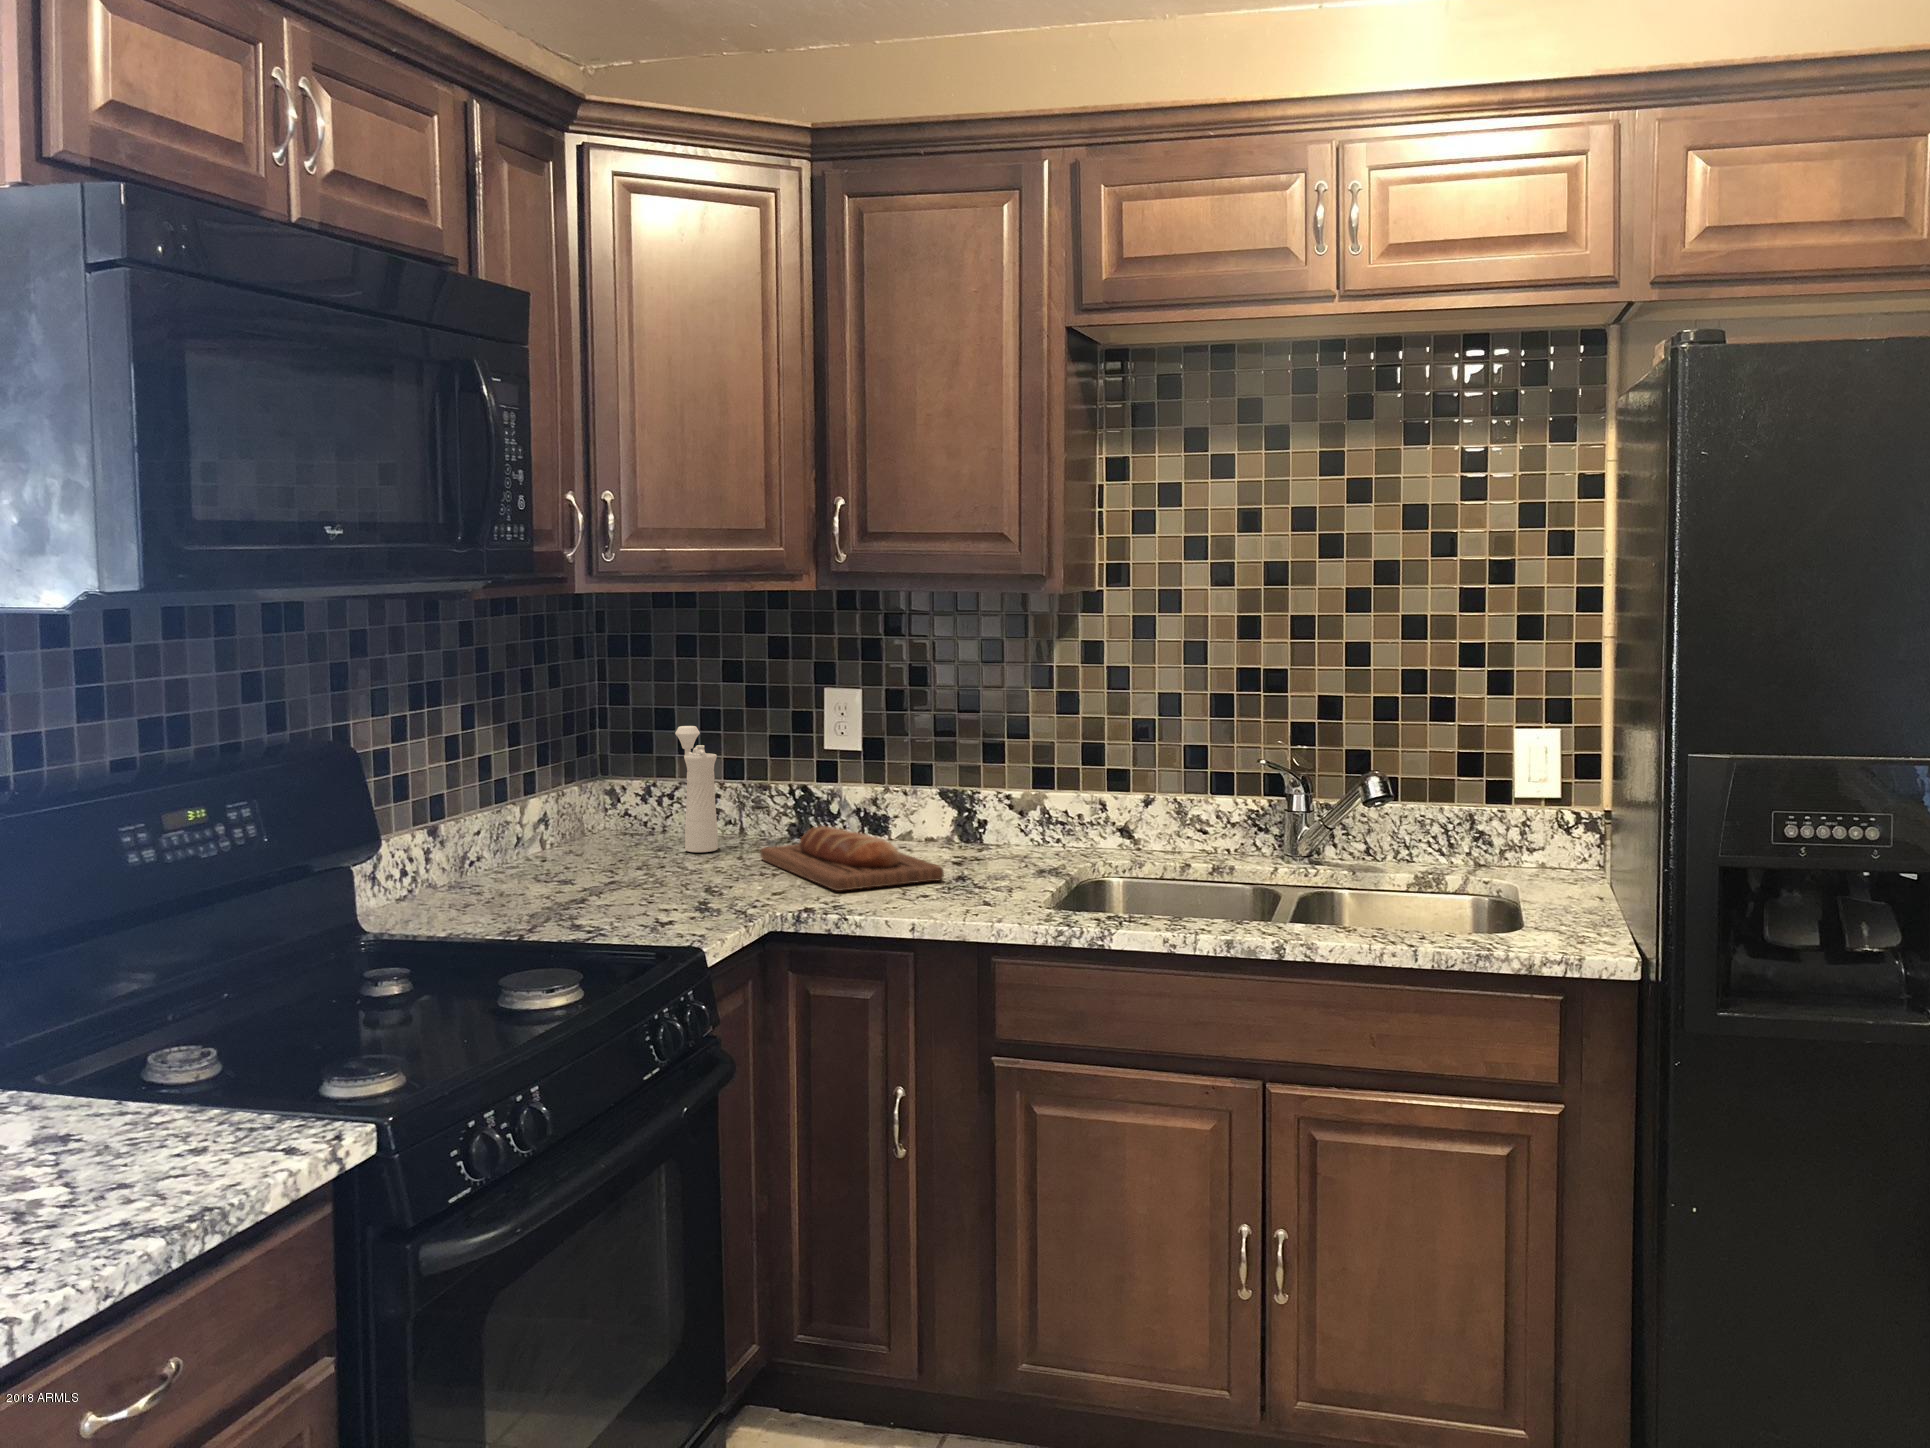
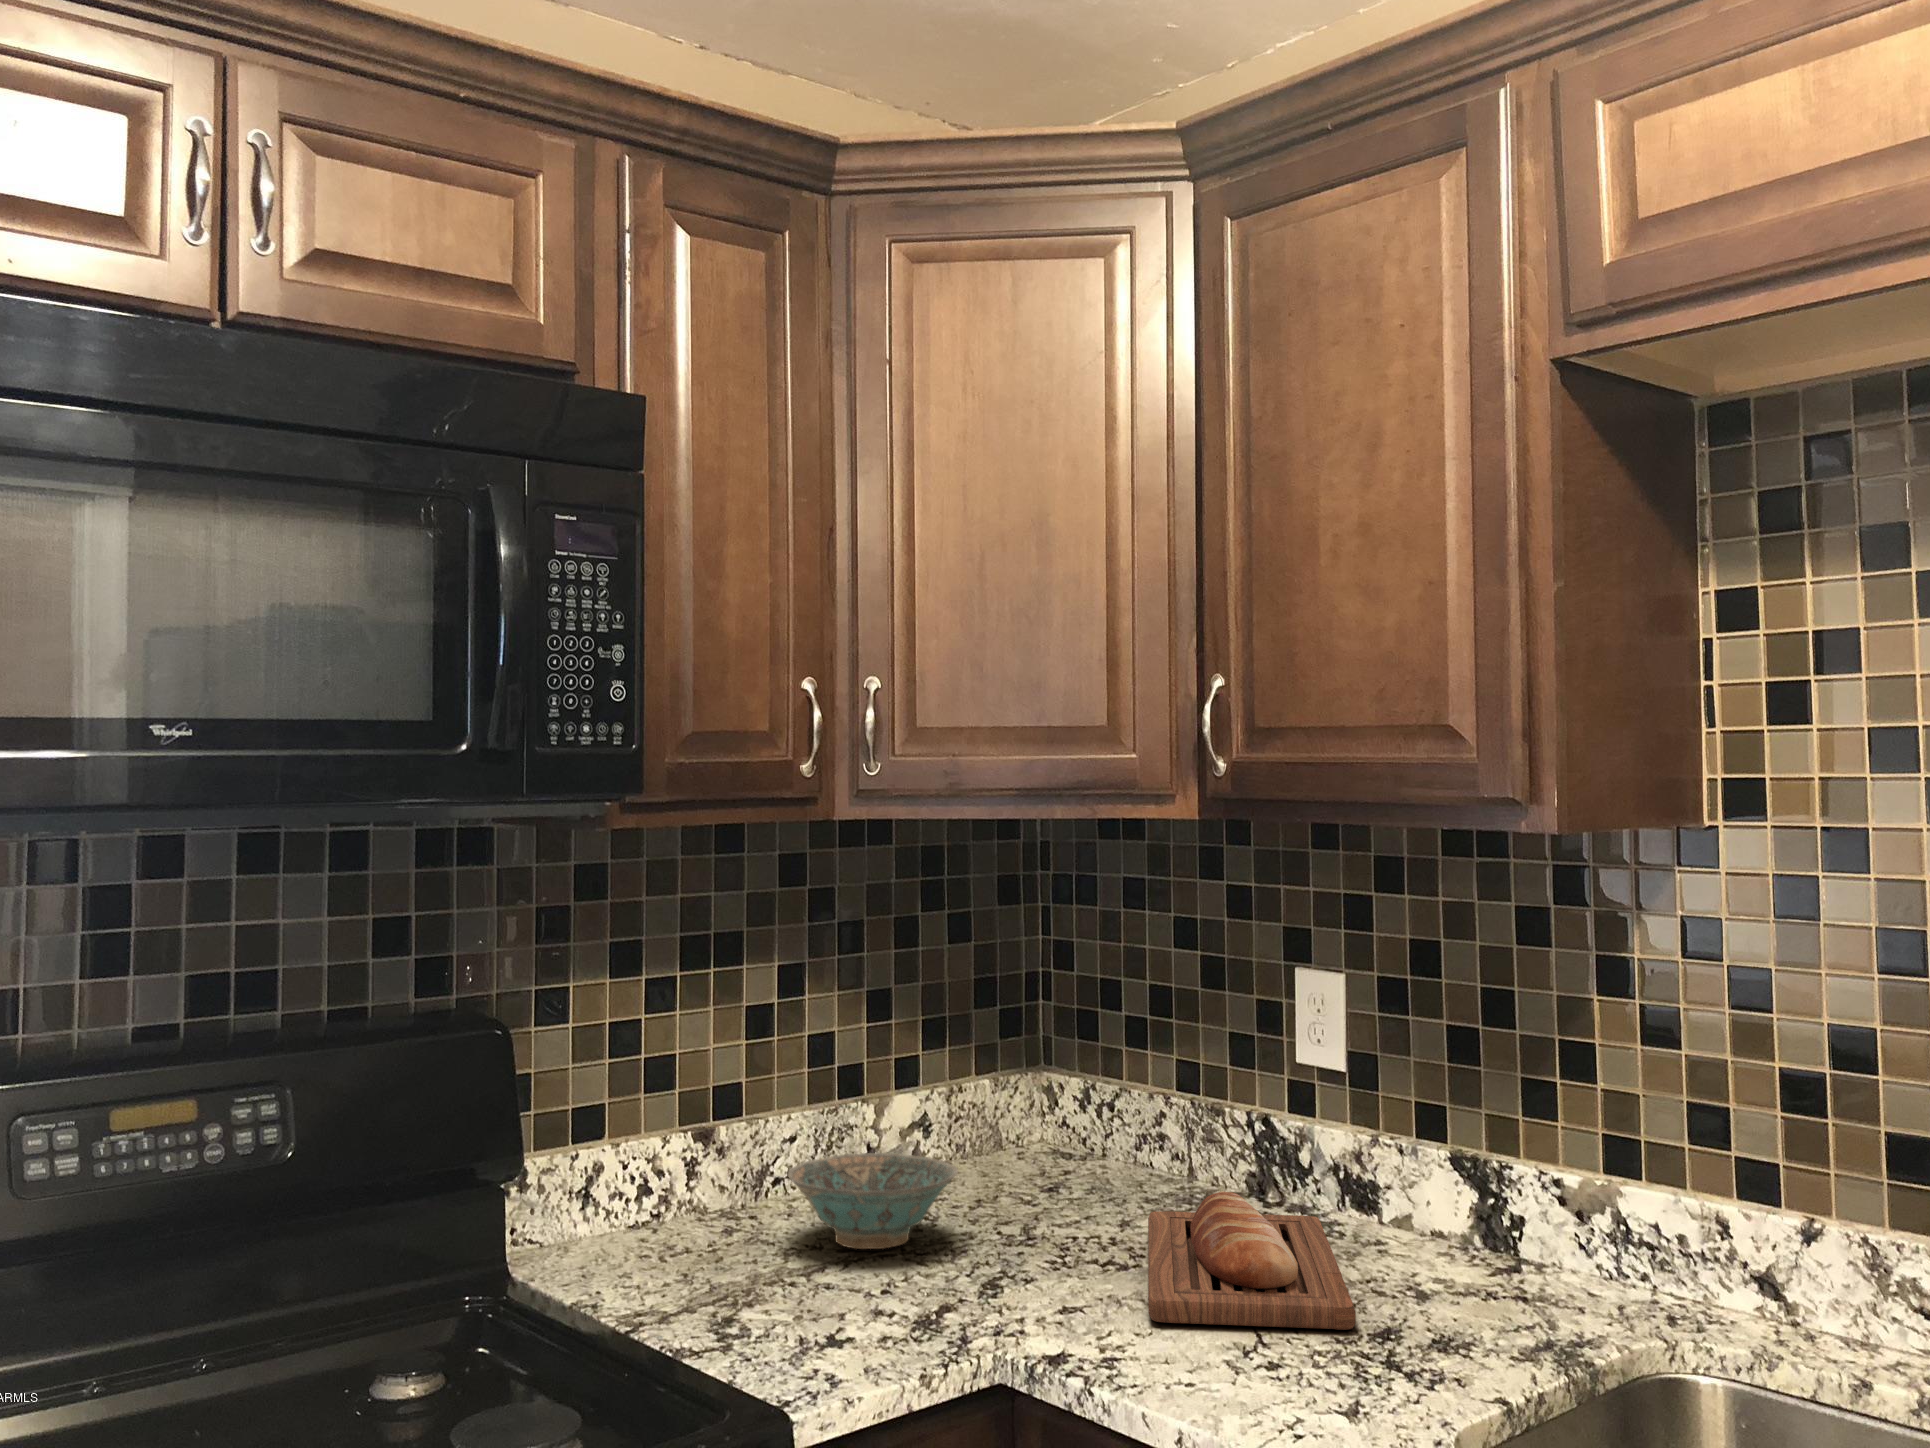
pepper mill: present [675,726,718,852] -> none [1076,1010,1130,1202]
ceramic bowl: none [533,829,657,889] -> present [788,1153,958,1249]

